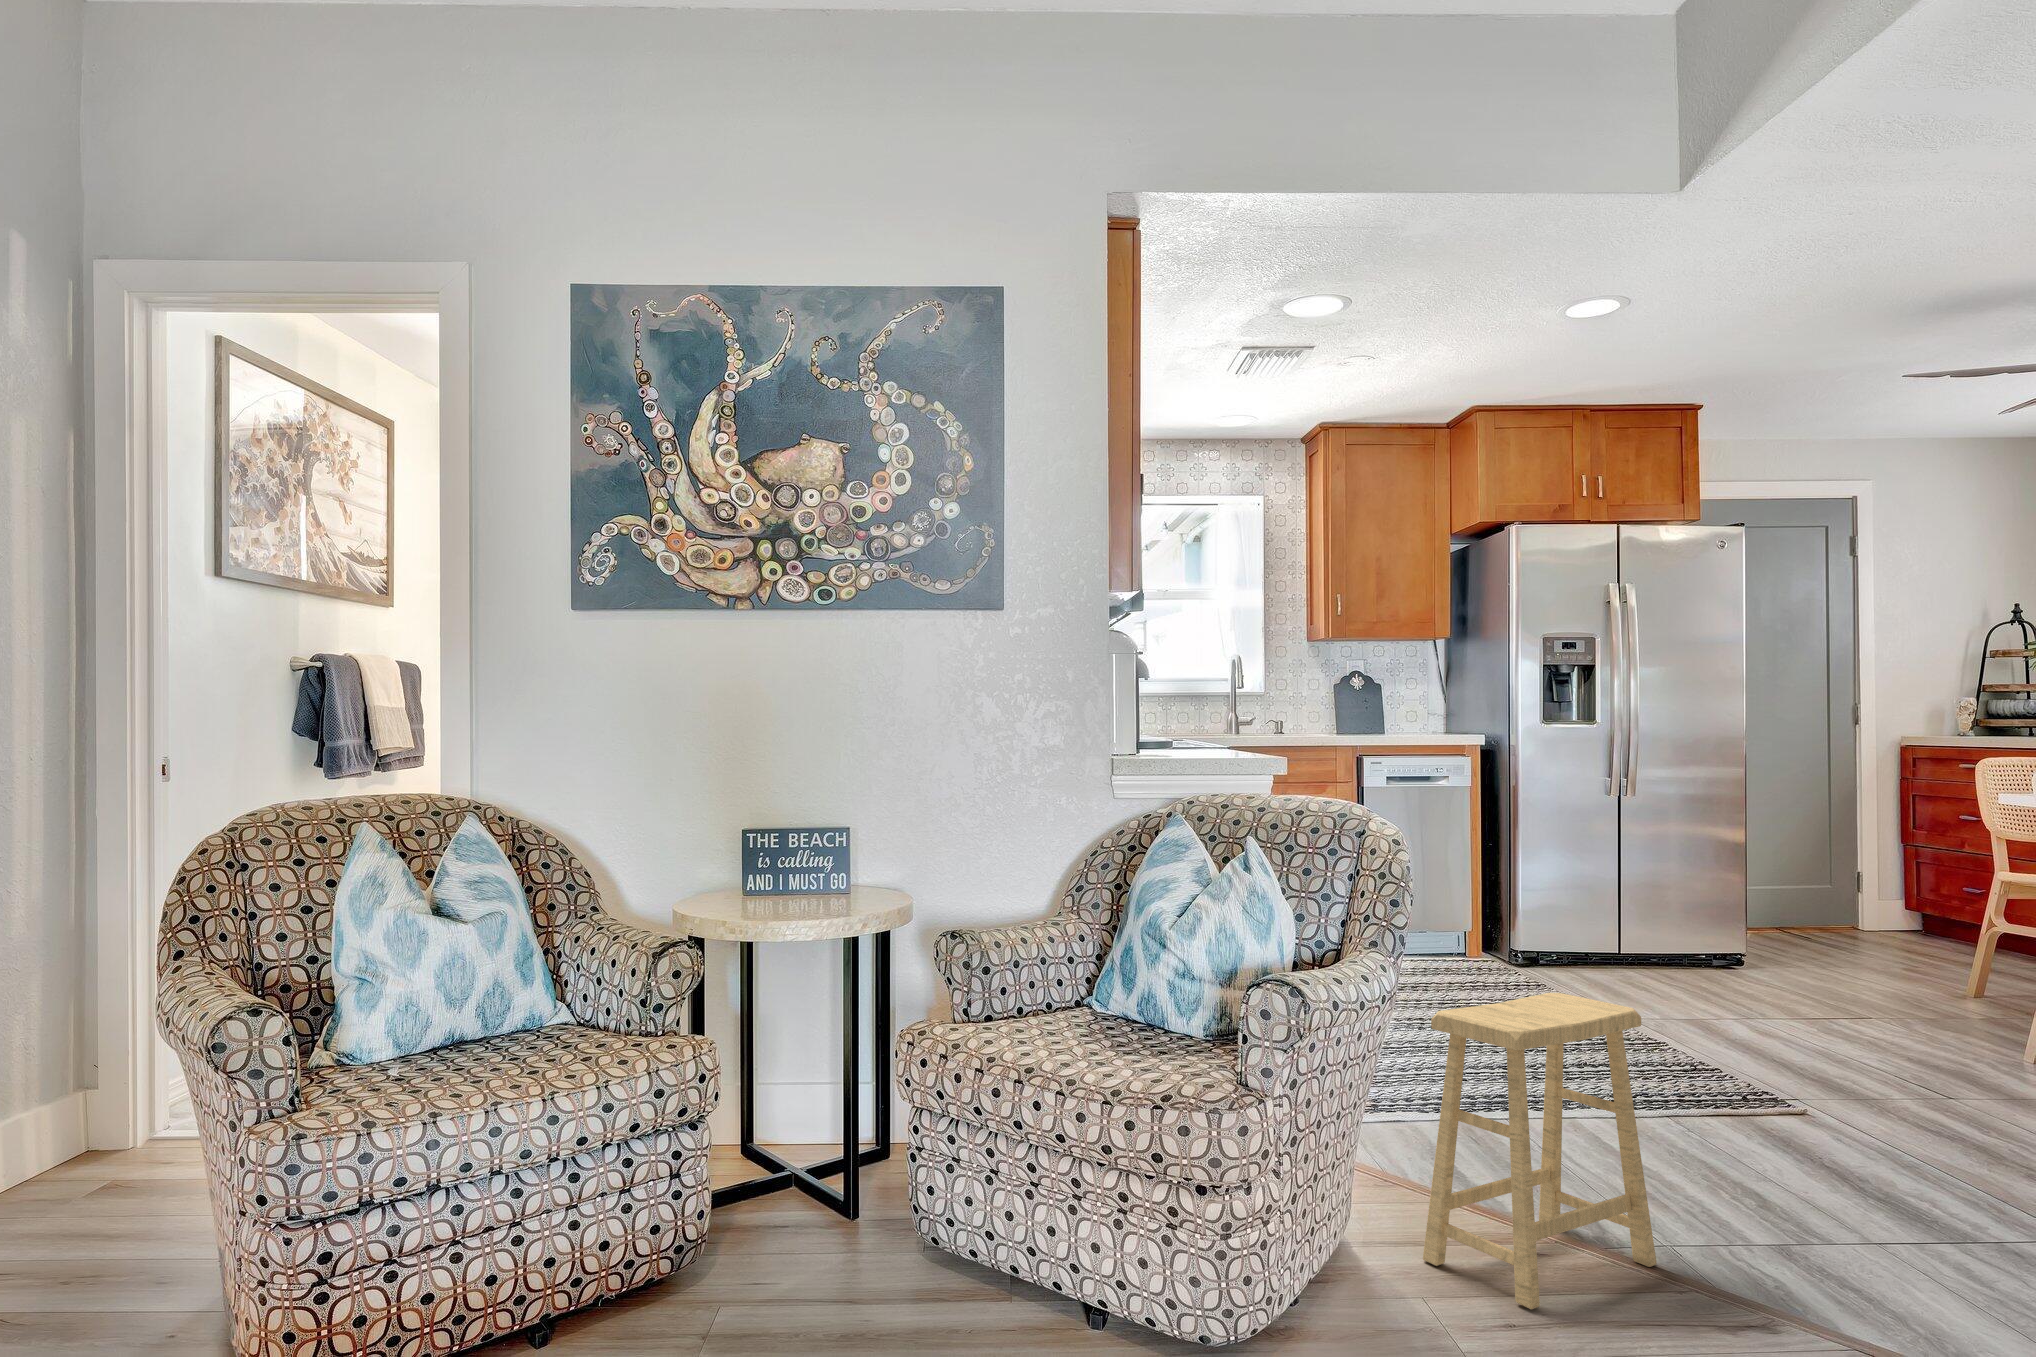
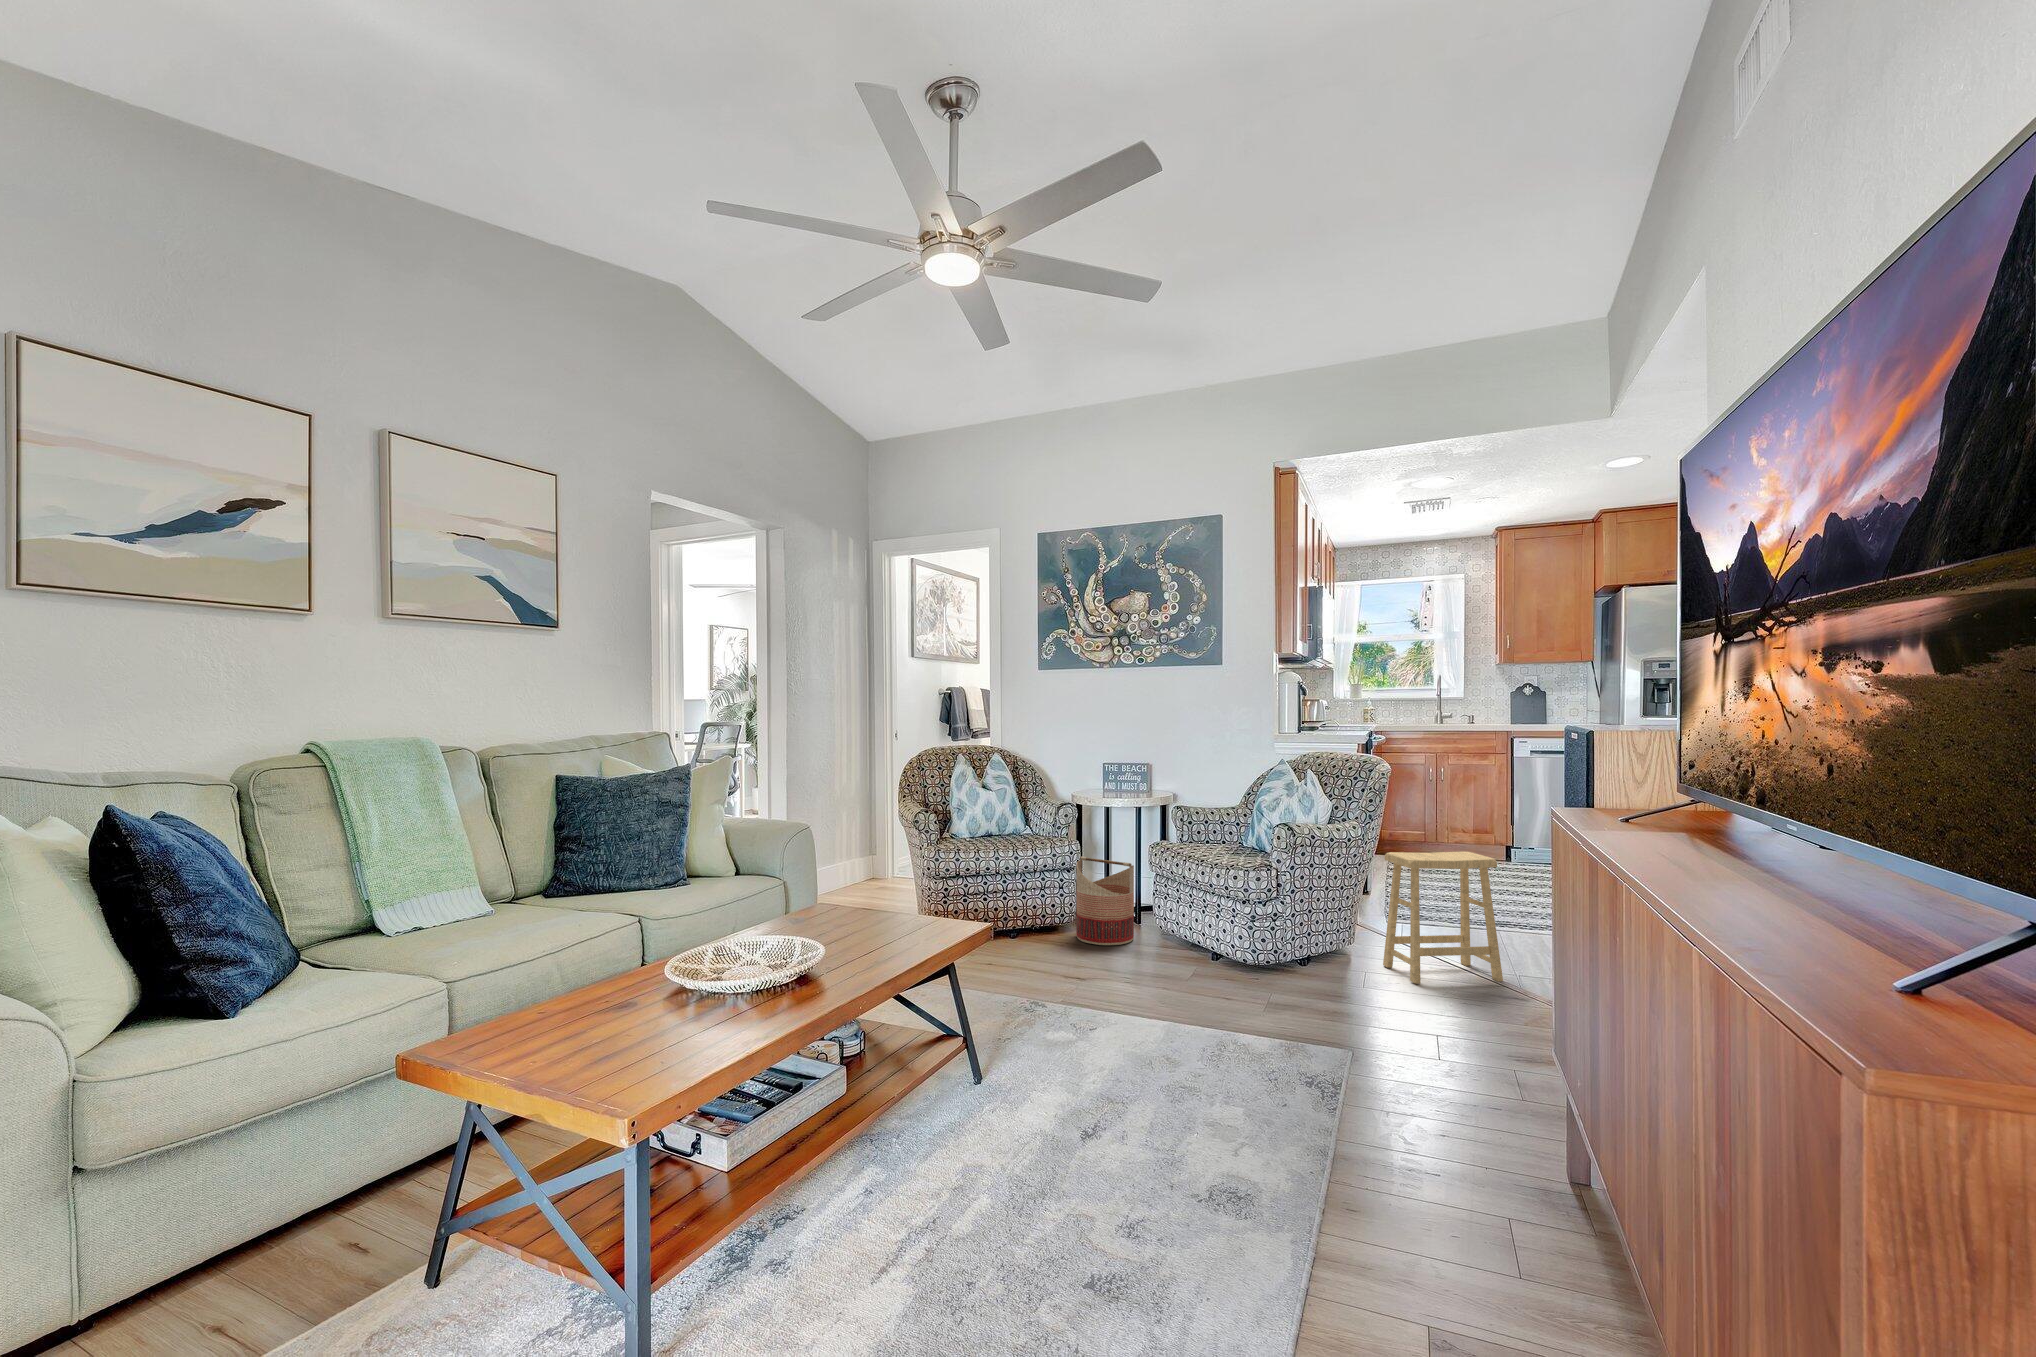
basket: none [713,1078,862,1314] -> present [1076,857,1134,945]

